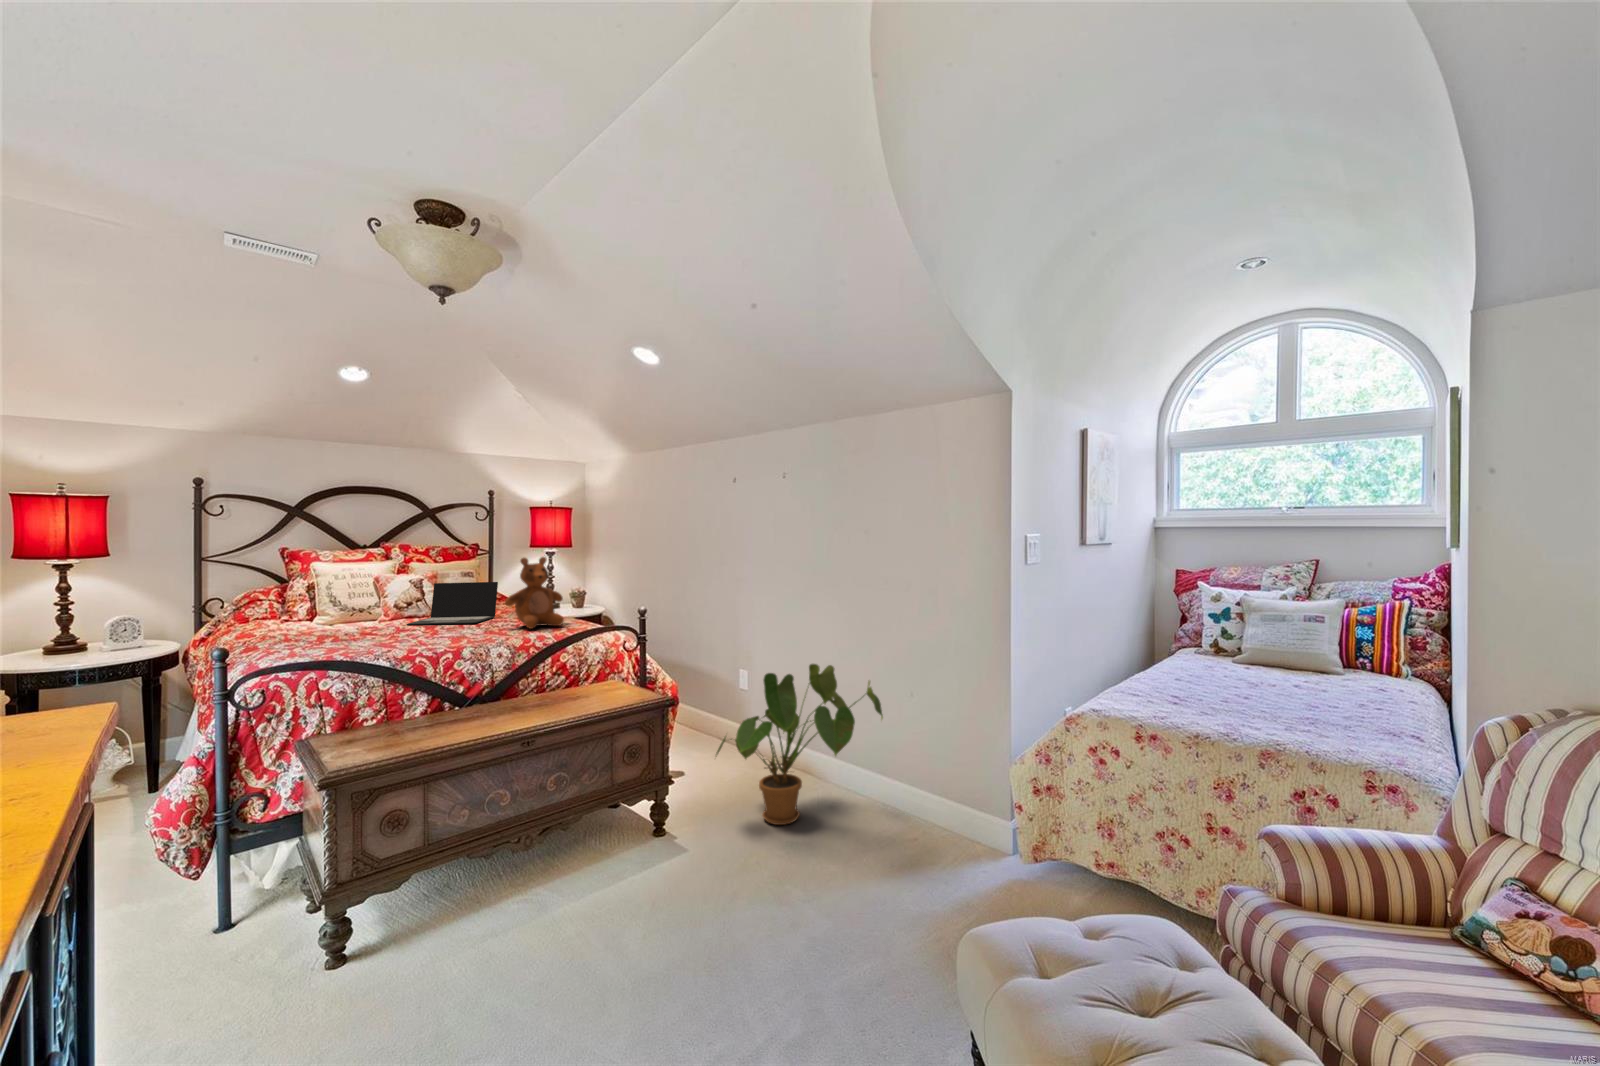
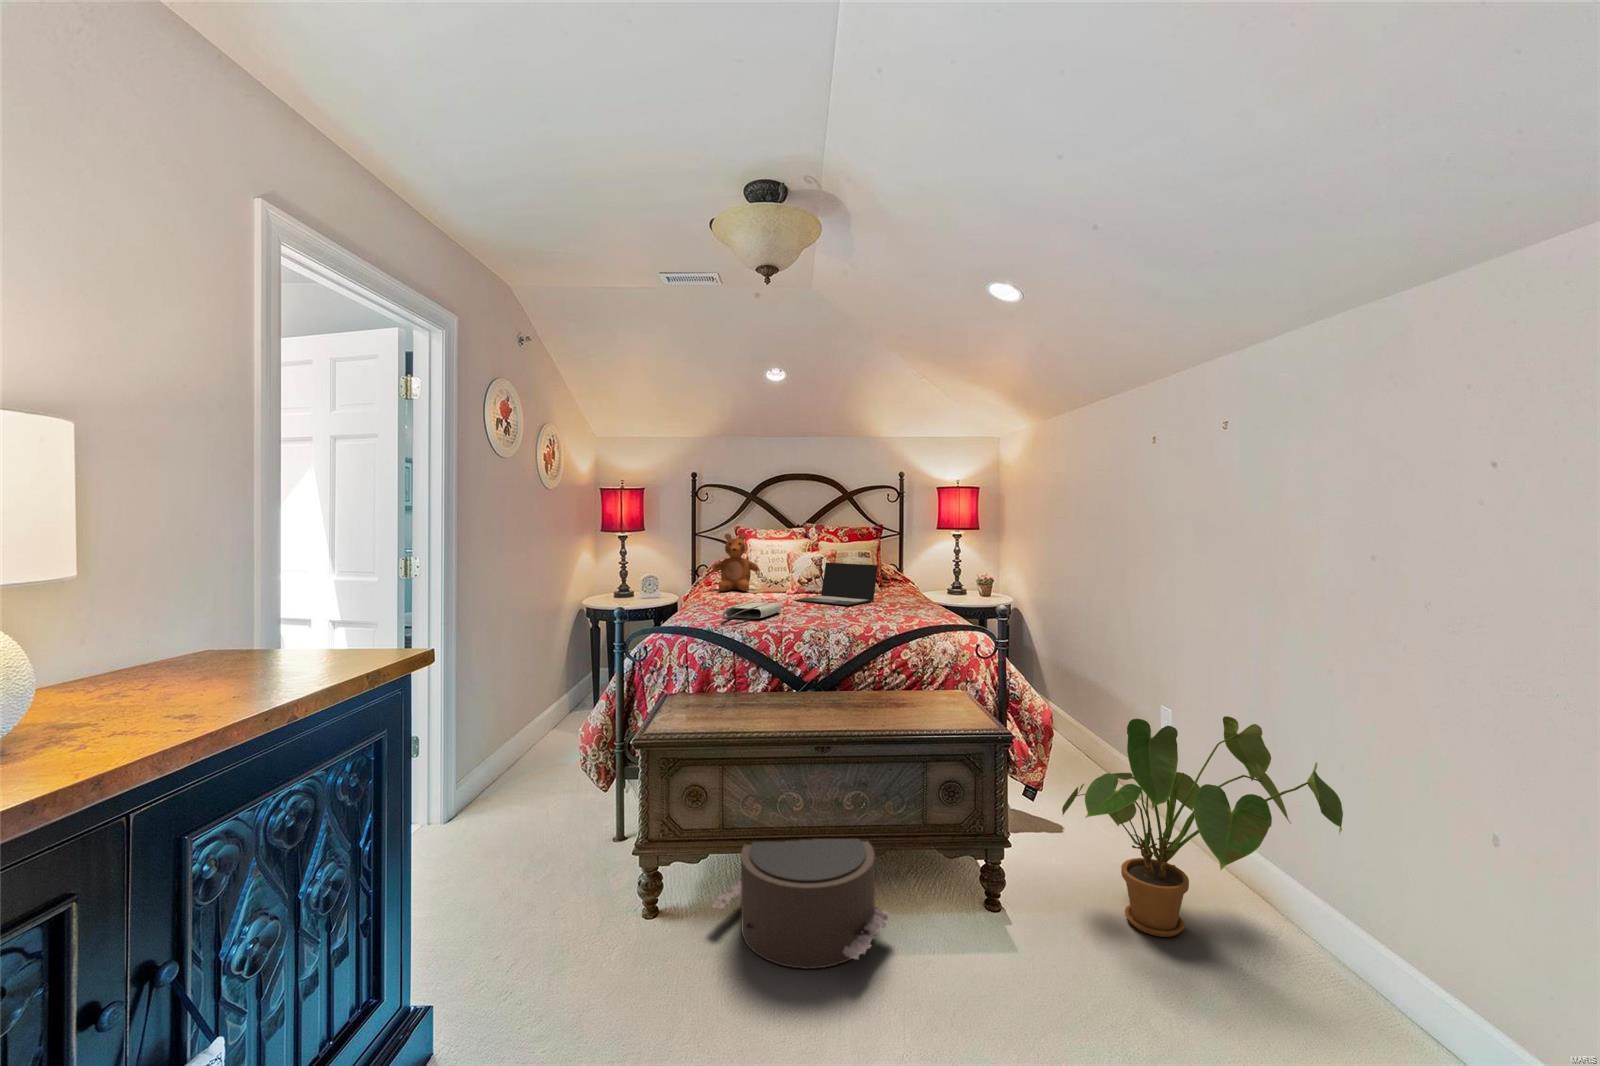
teddy bear: present [505,557,564,629] -> present [712,533,759,591]
tote bag: none [346,627,408,649] -> present [722,602,781,620]
pouf: none [427,818,607,954] -> present [711,839,891,969]

